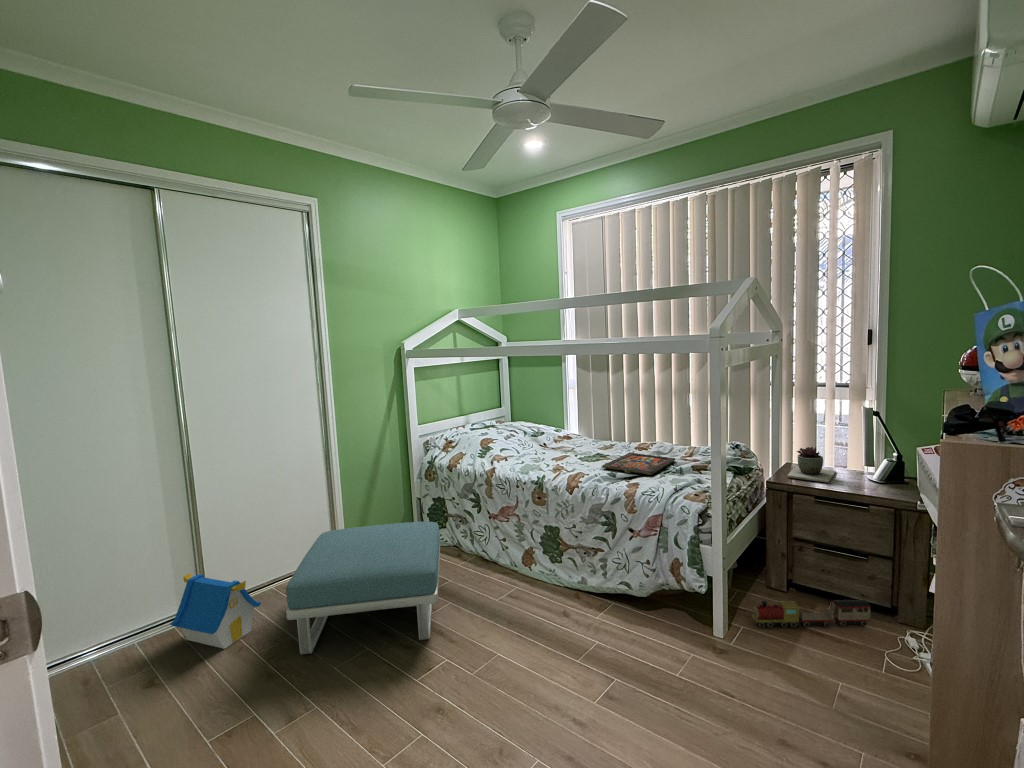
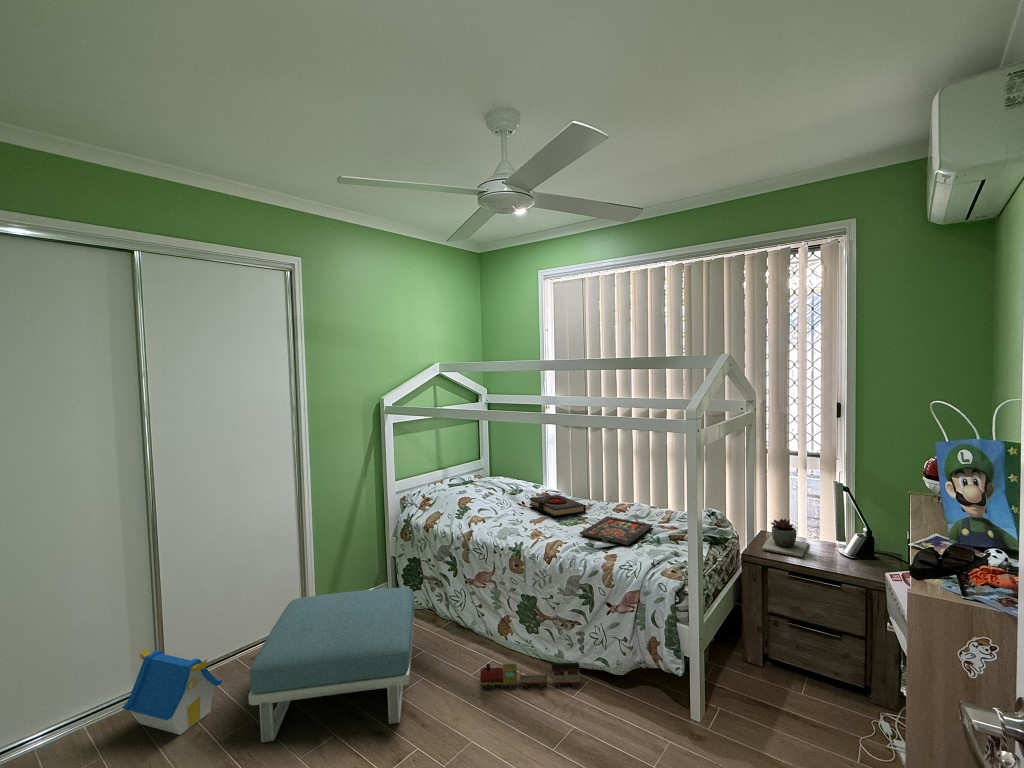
book: none [551,436,608,454] -> present [529,495,586,516]
toy train: present [752,600,871,628] -> present [479,663,580,690]

